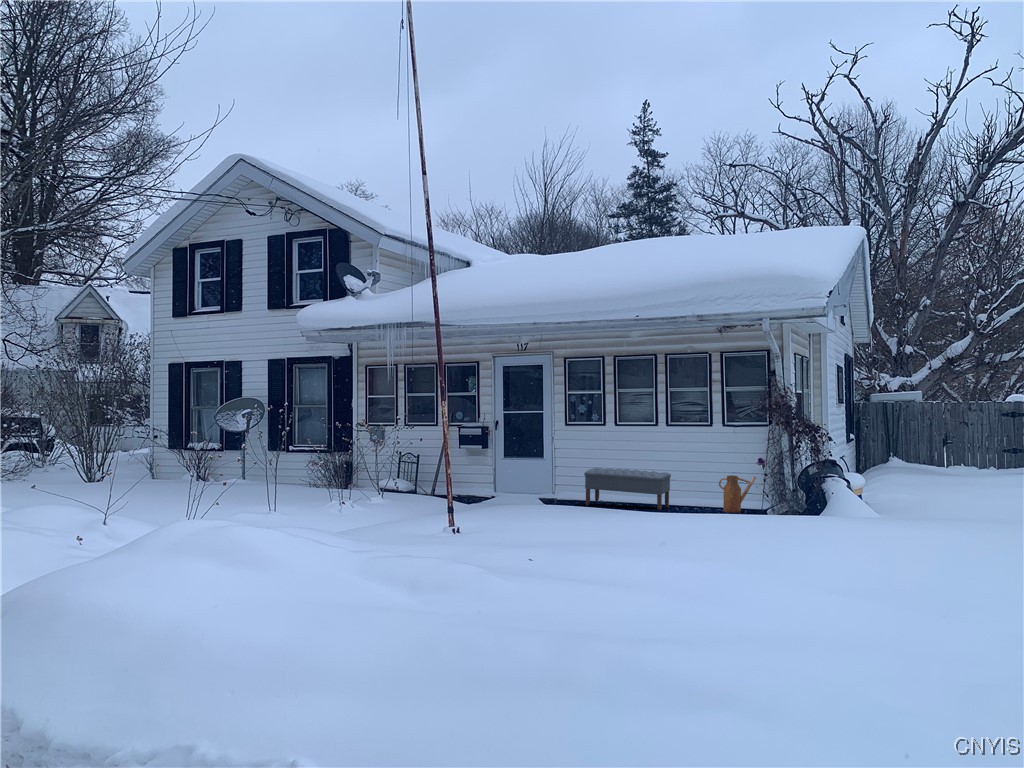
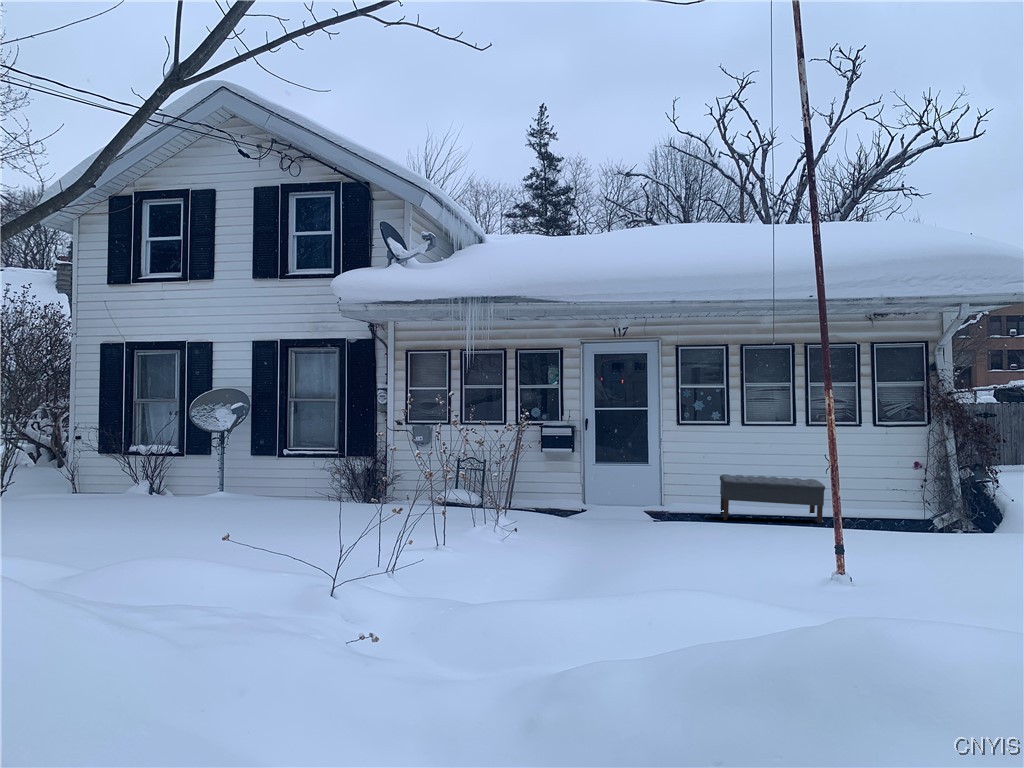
watering can: present [719,475,756,513] -> none [883,482,926,525]

